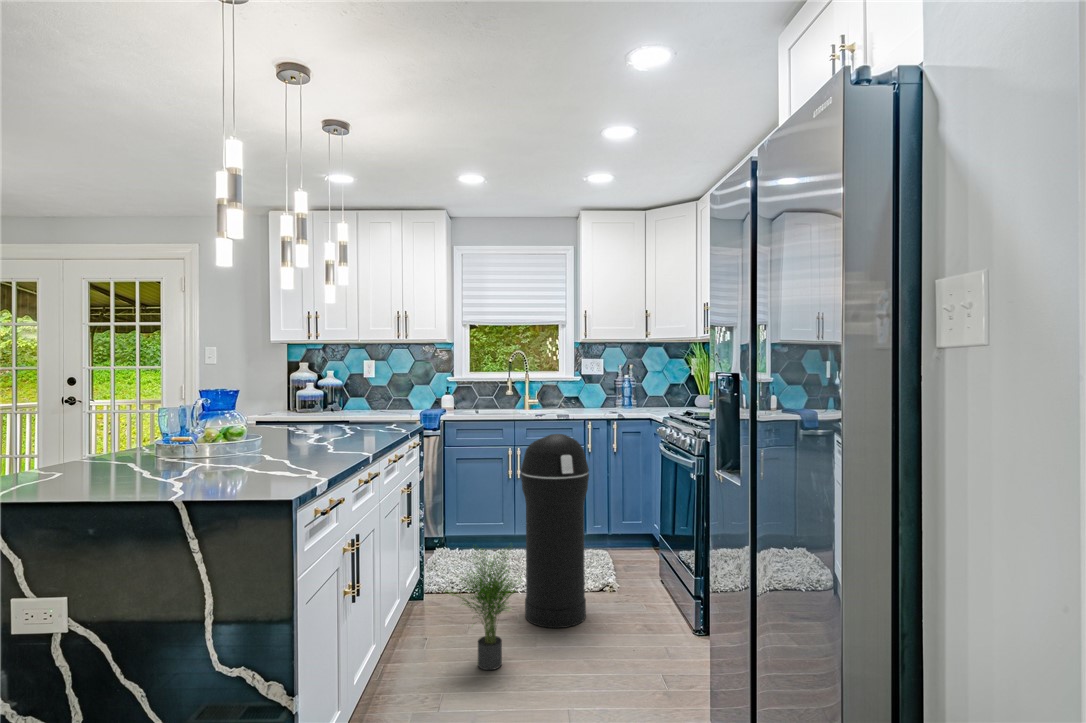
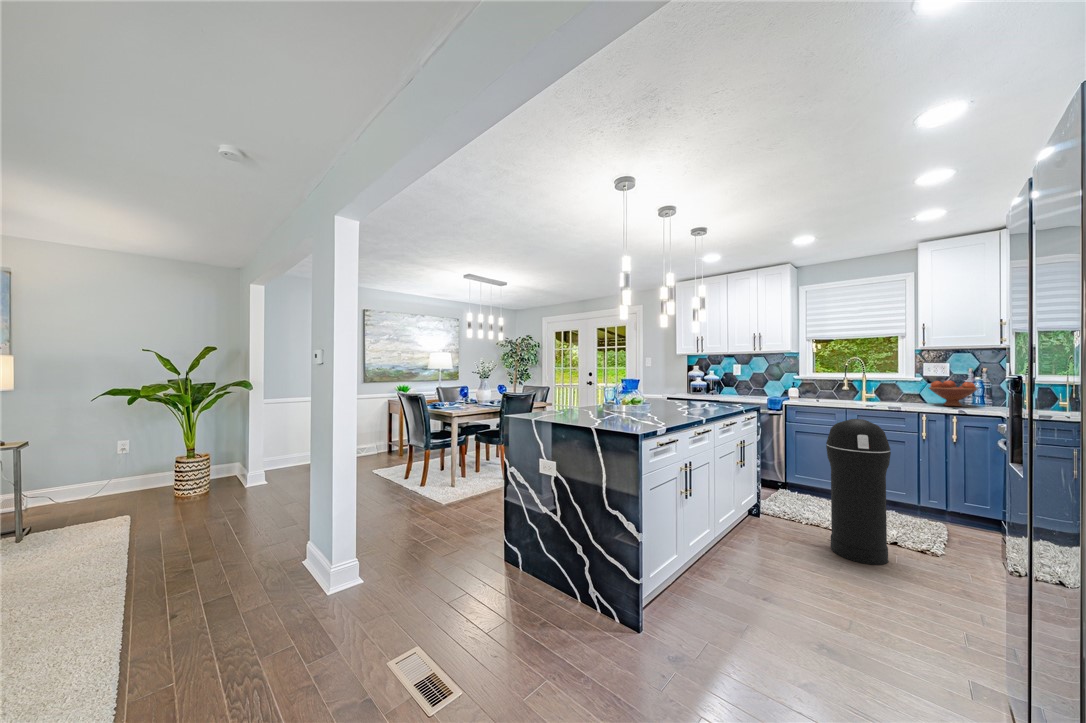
fruit bowl: none [588,379,628,409] -> present [929,381,977,406]
potted plant: present [449,551,518,670] -> none [750,483,817,568]

